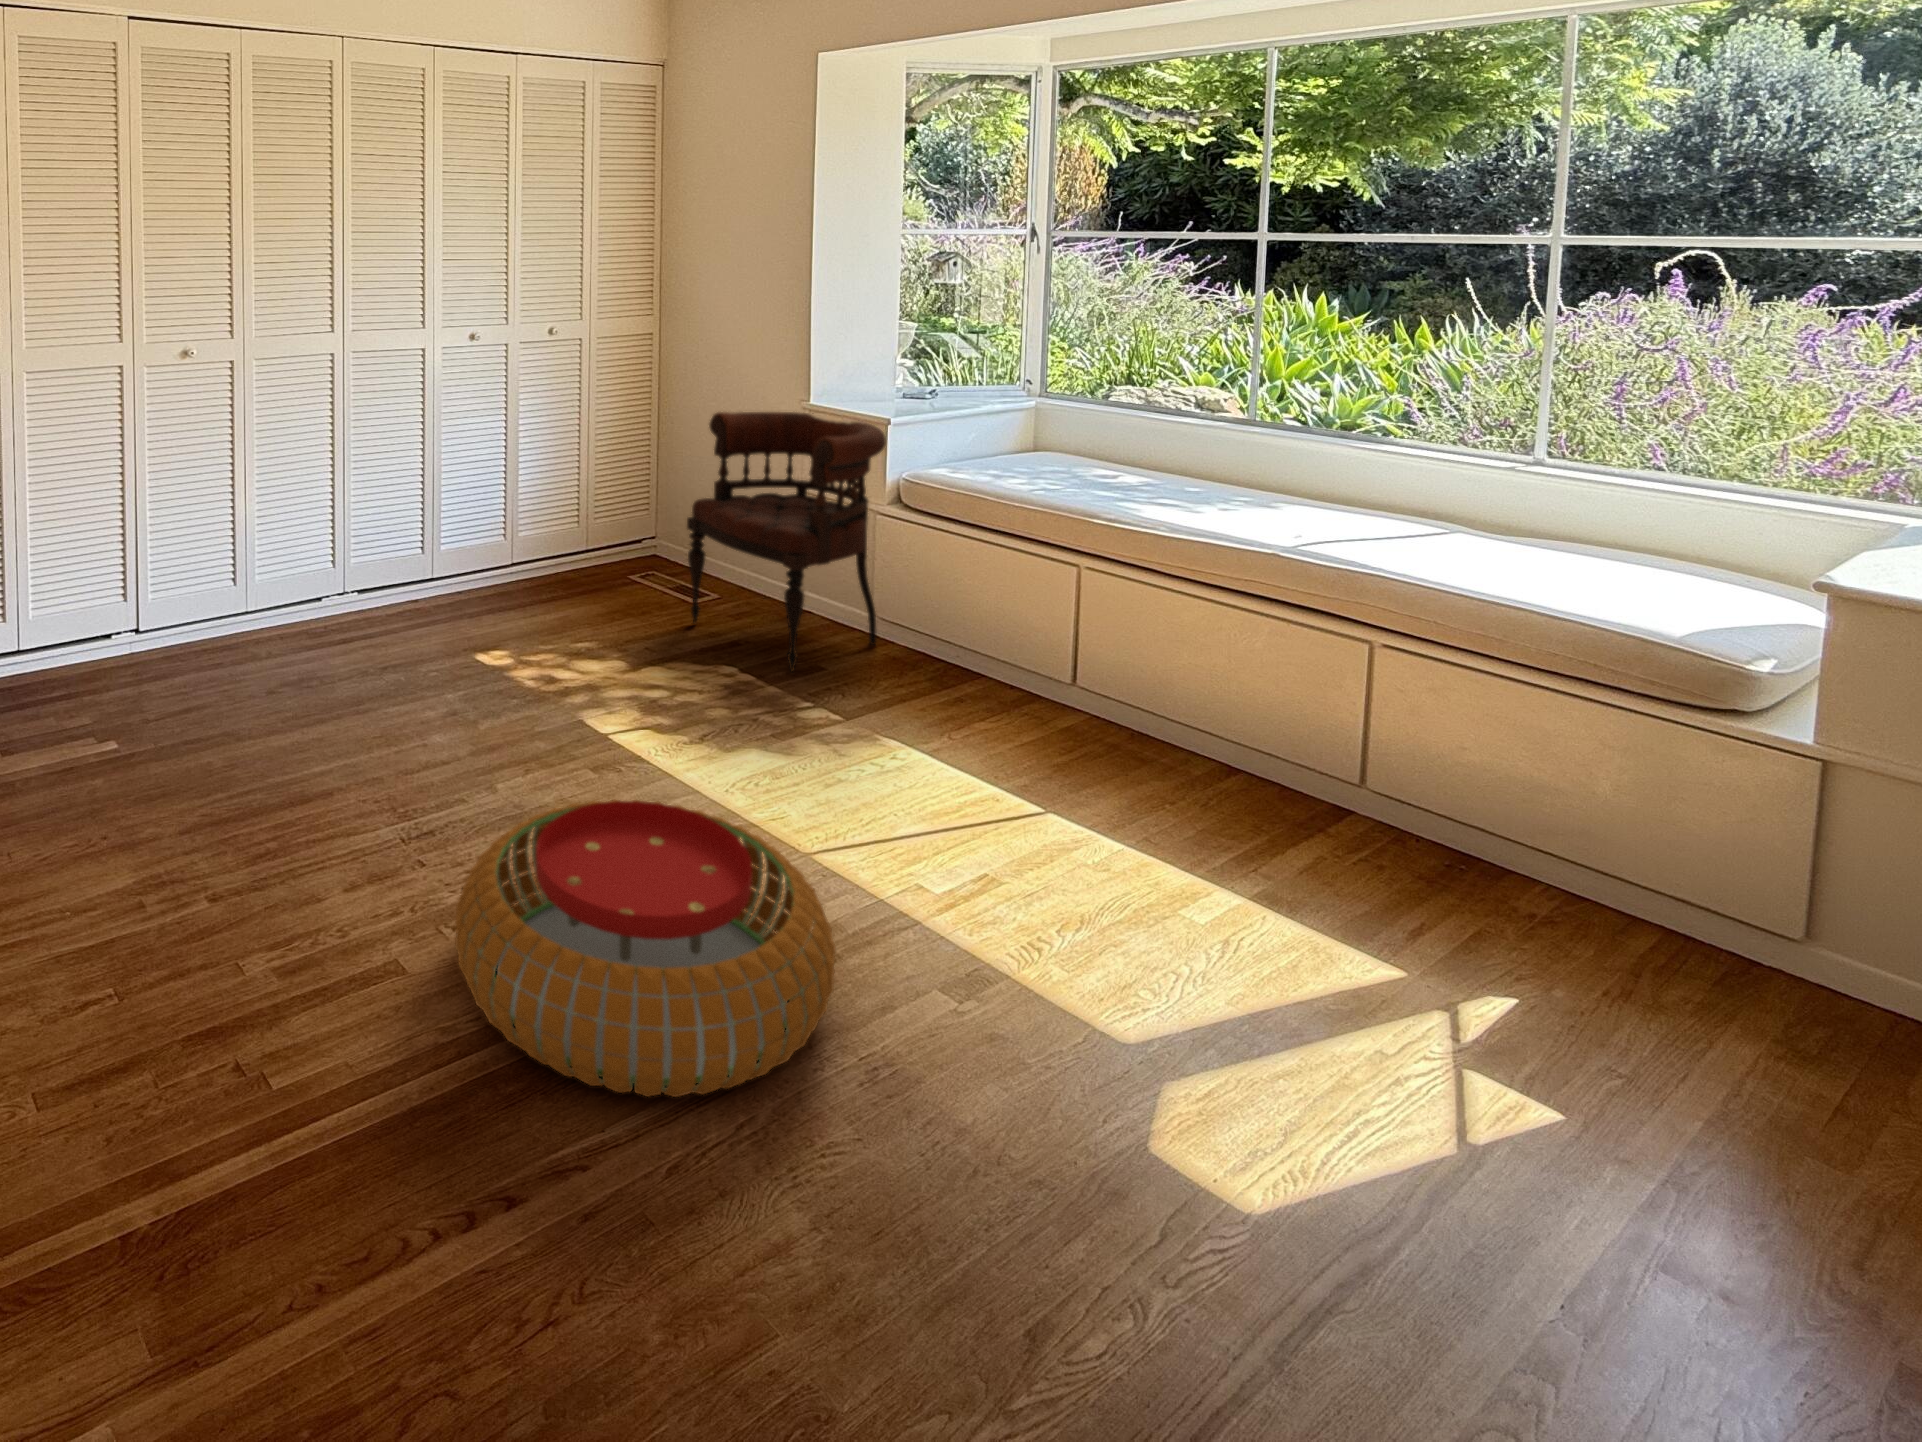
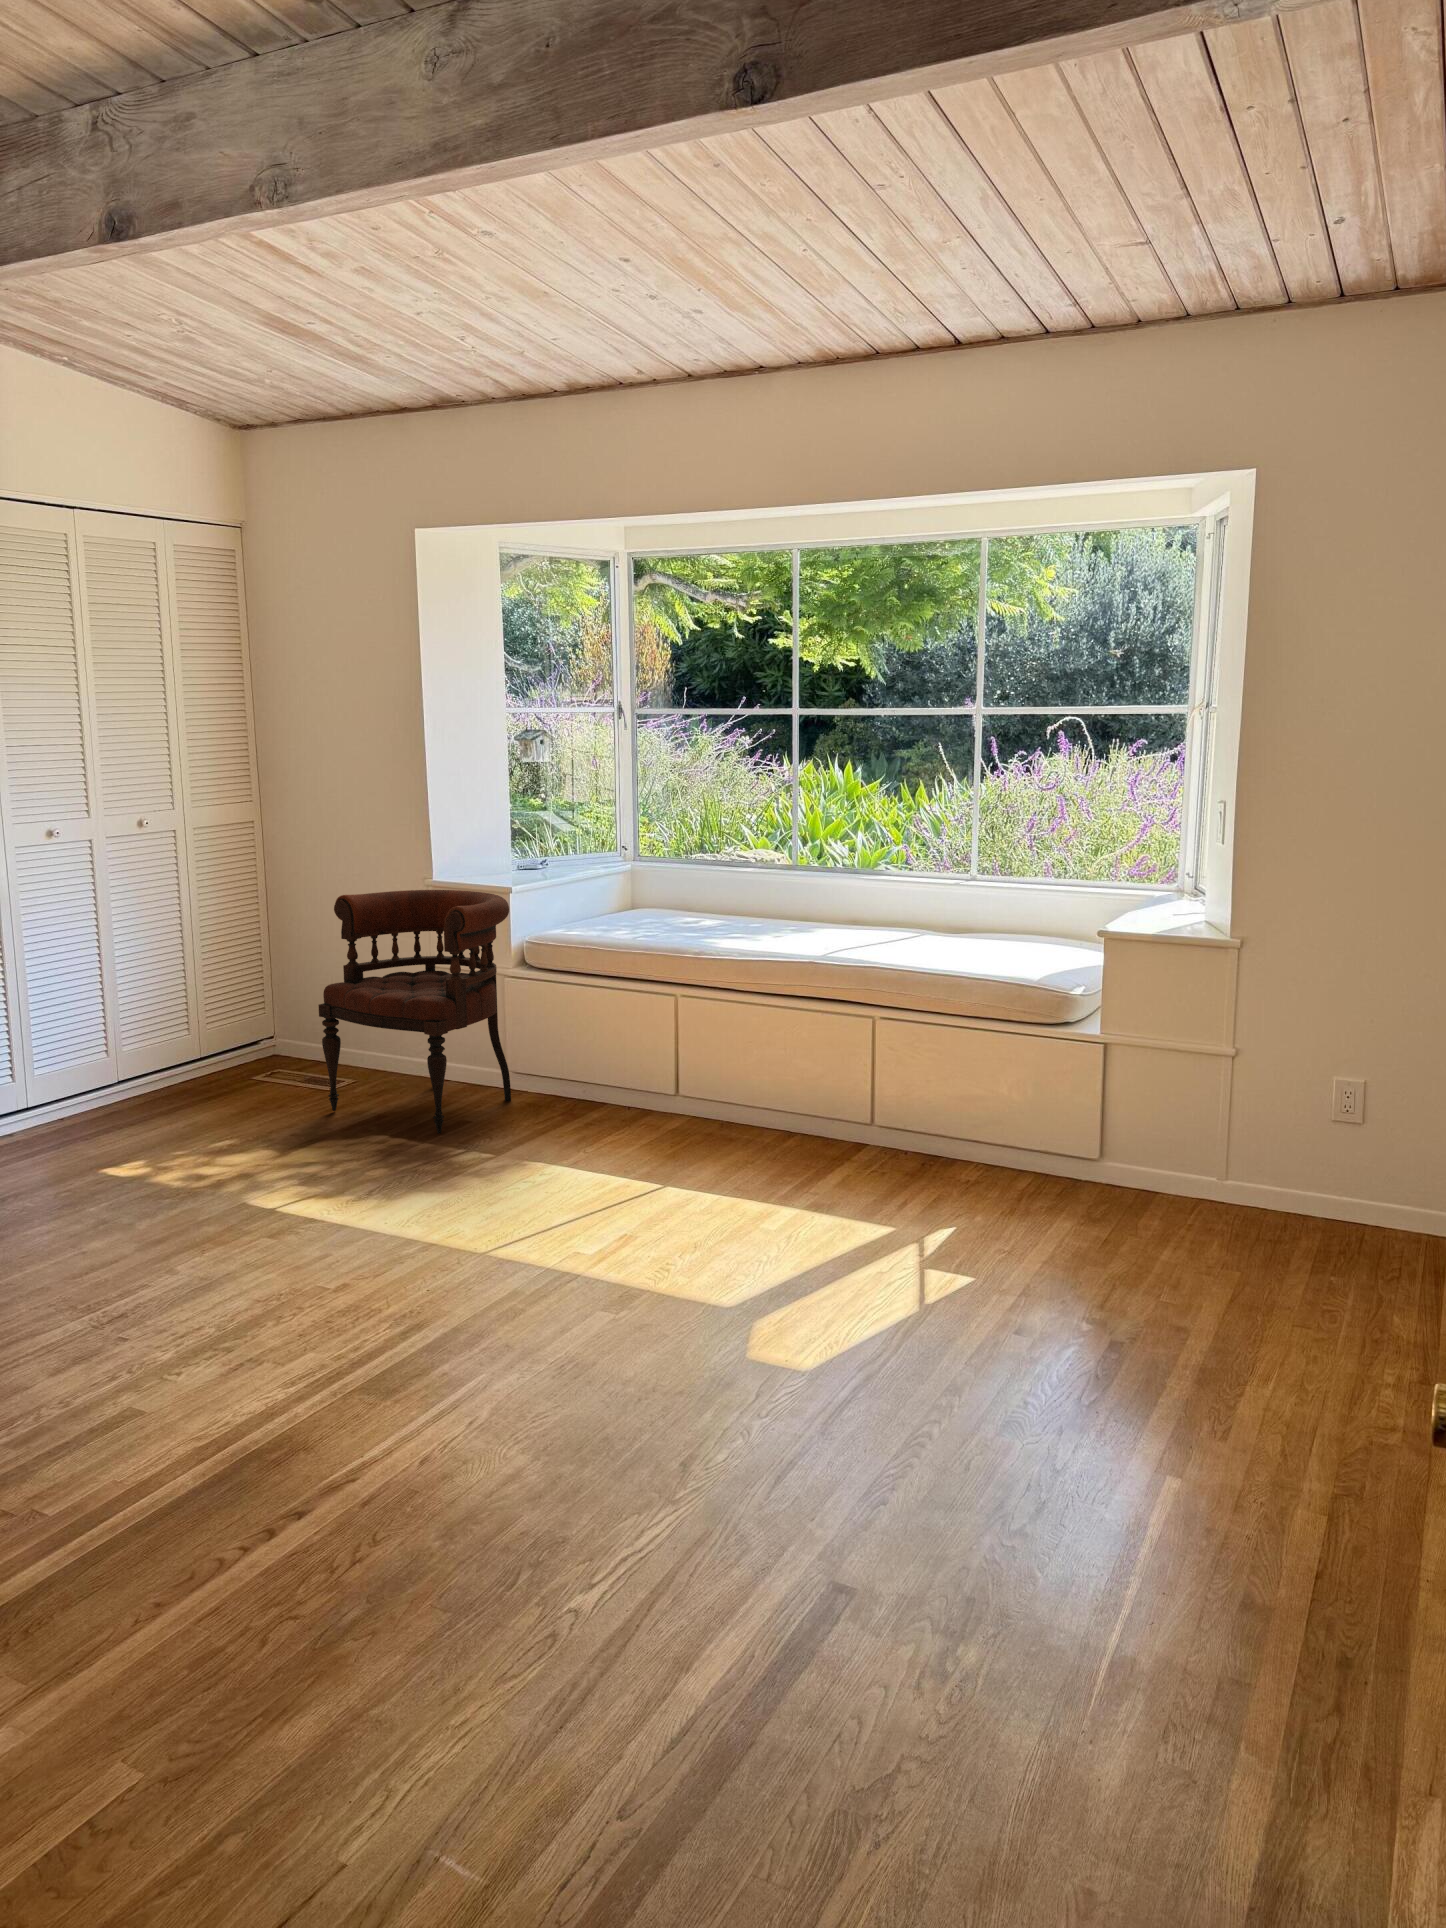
pouf: present [455,799,835,1097] -> none [185,1222,525,1434]

